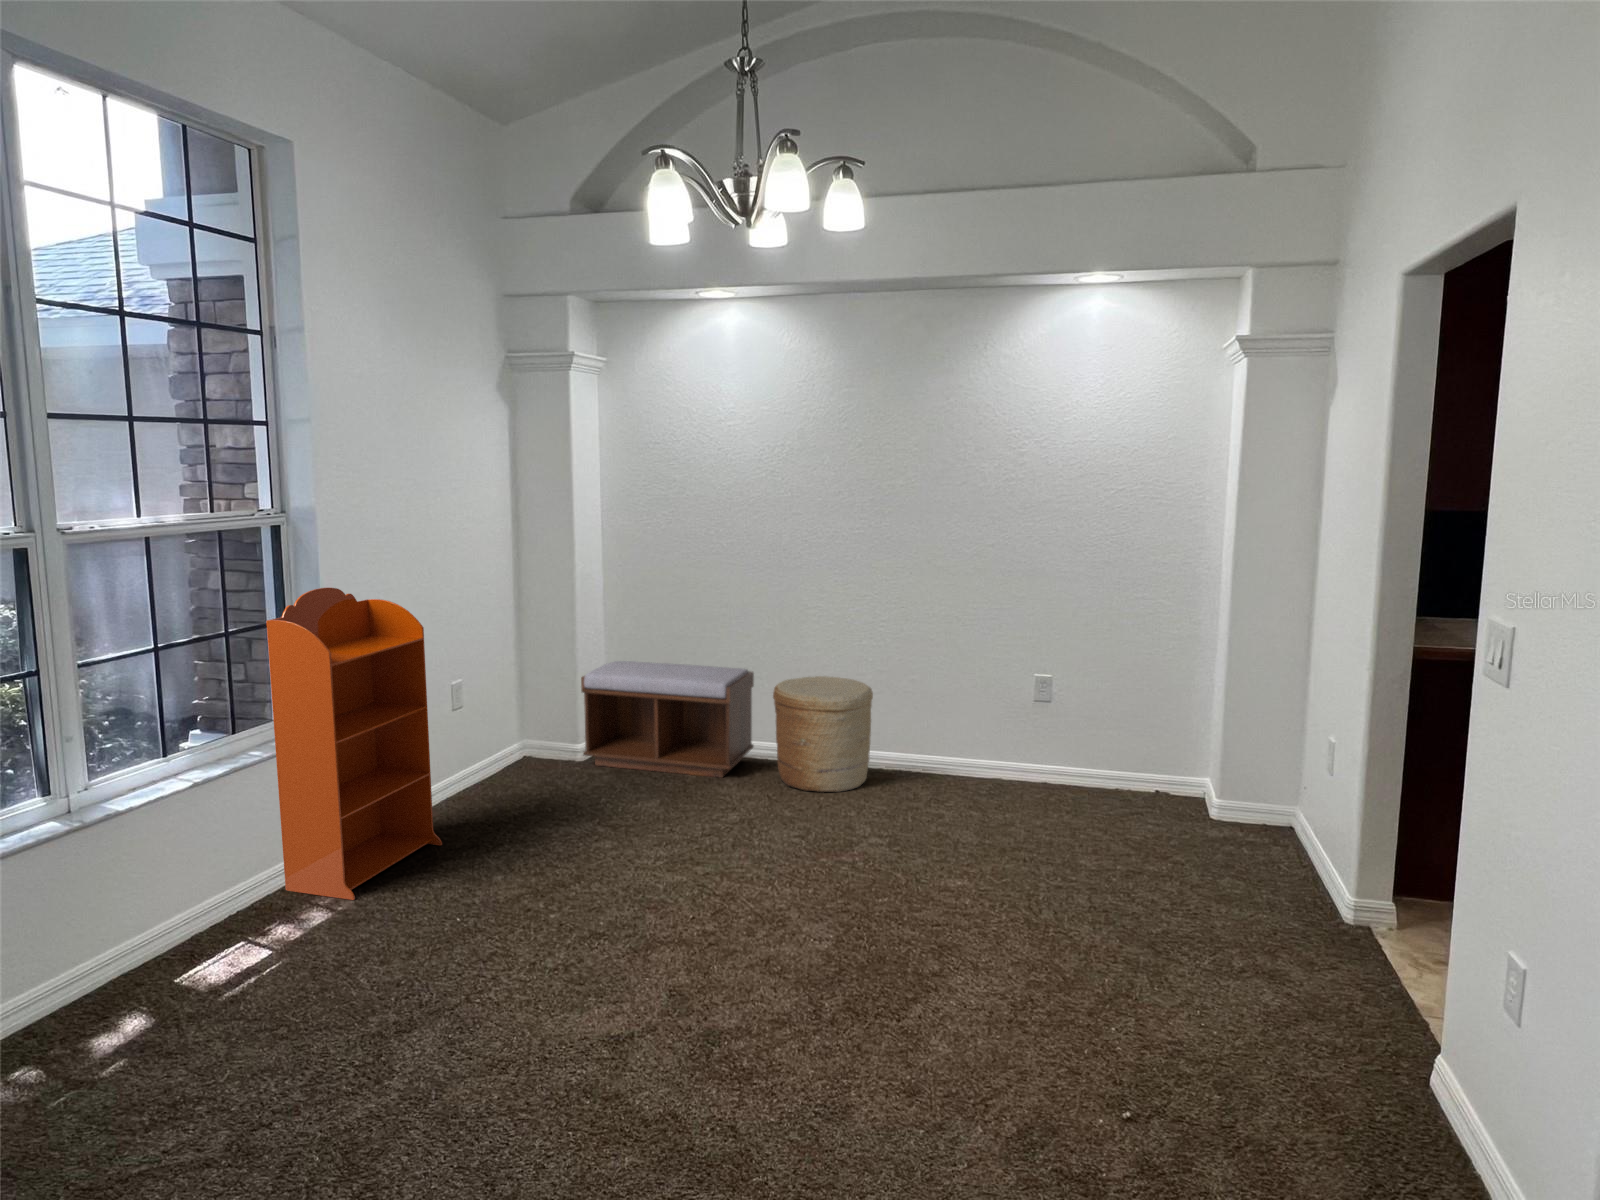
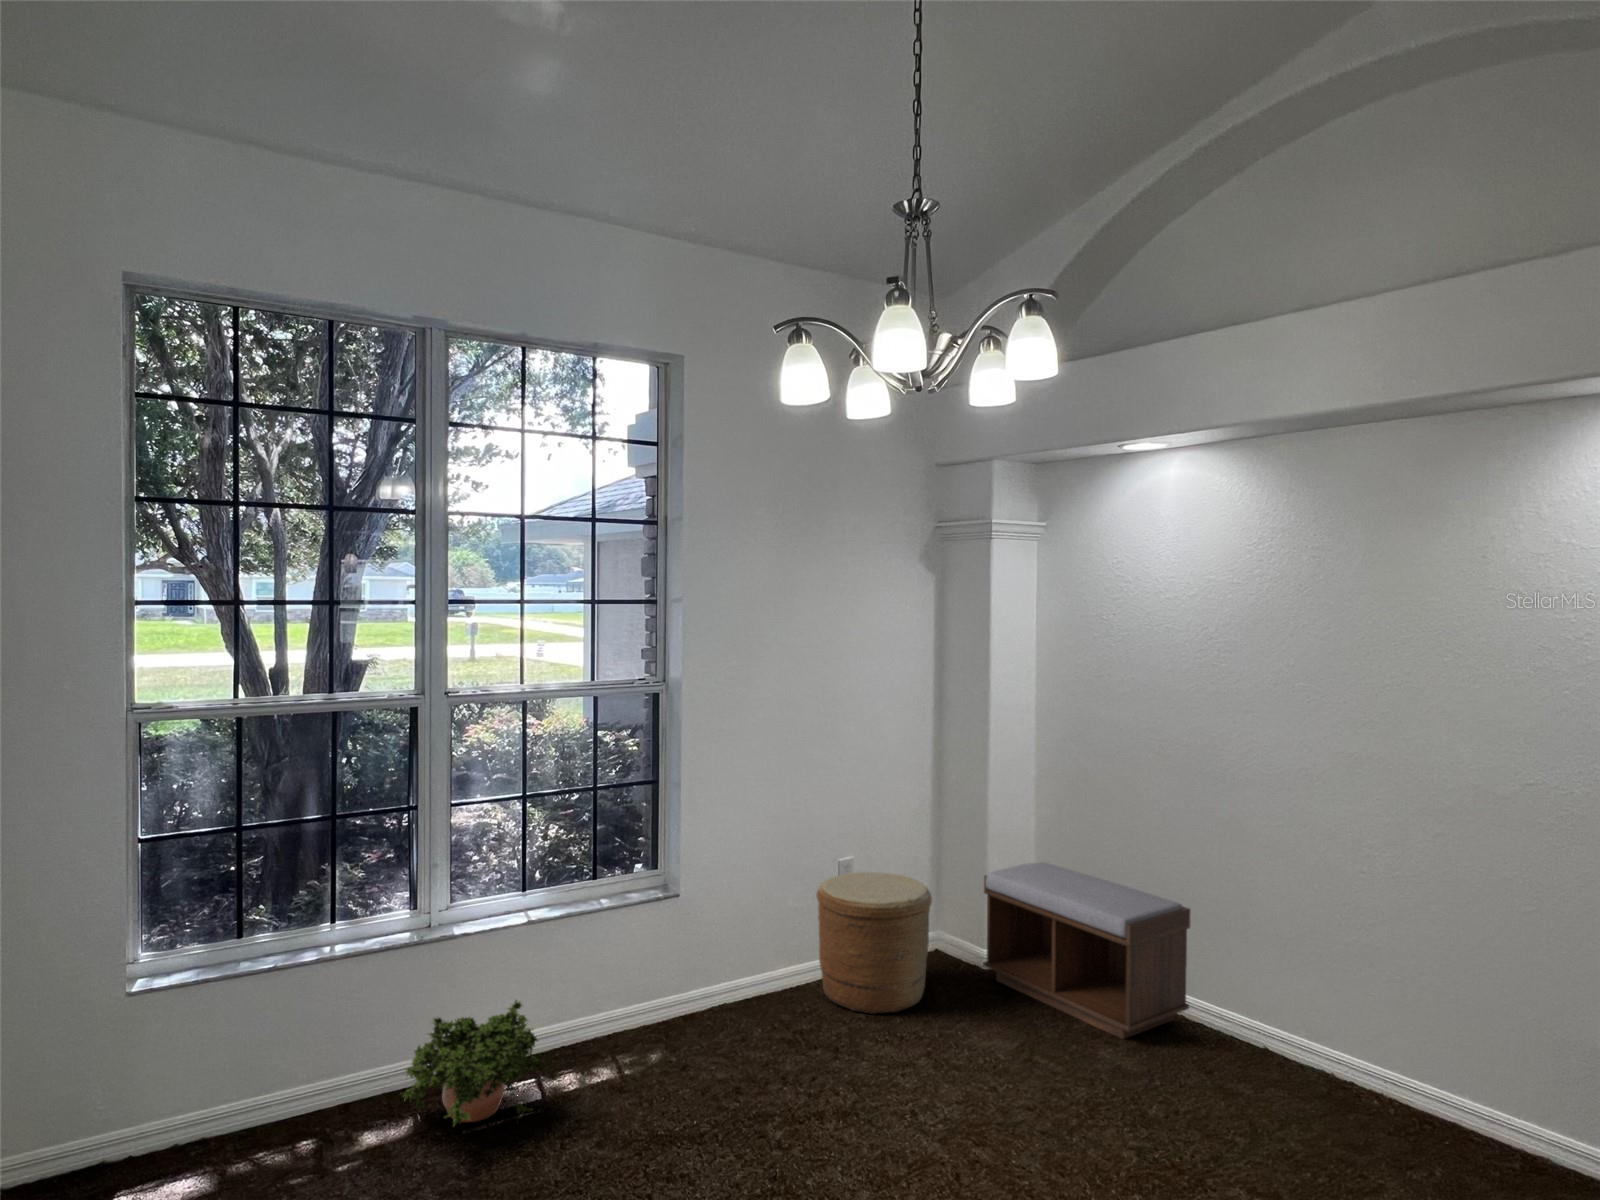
bookcase: present [266,588,442,900] -> none [613,755,768,1068]
woven basket: present [773,676,873,792] -> present [816,872,932,1014]
potted plant: none [107,859,285,1002] -> present [402,1000,538,1125]

